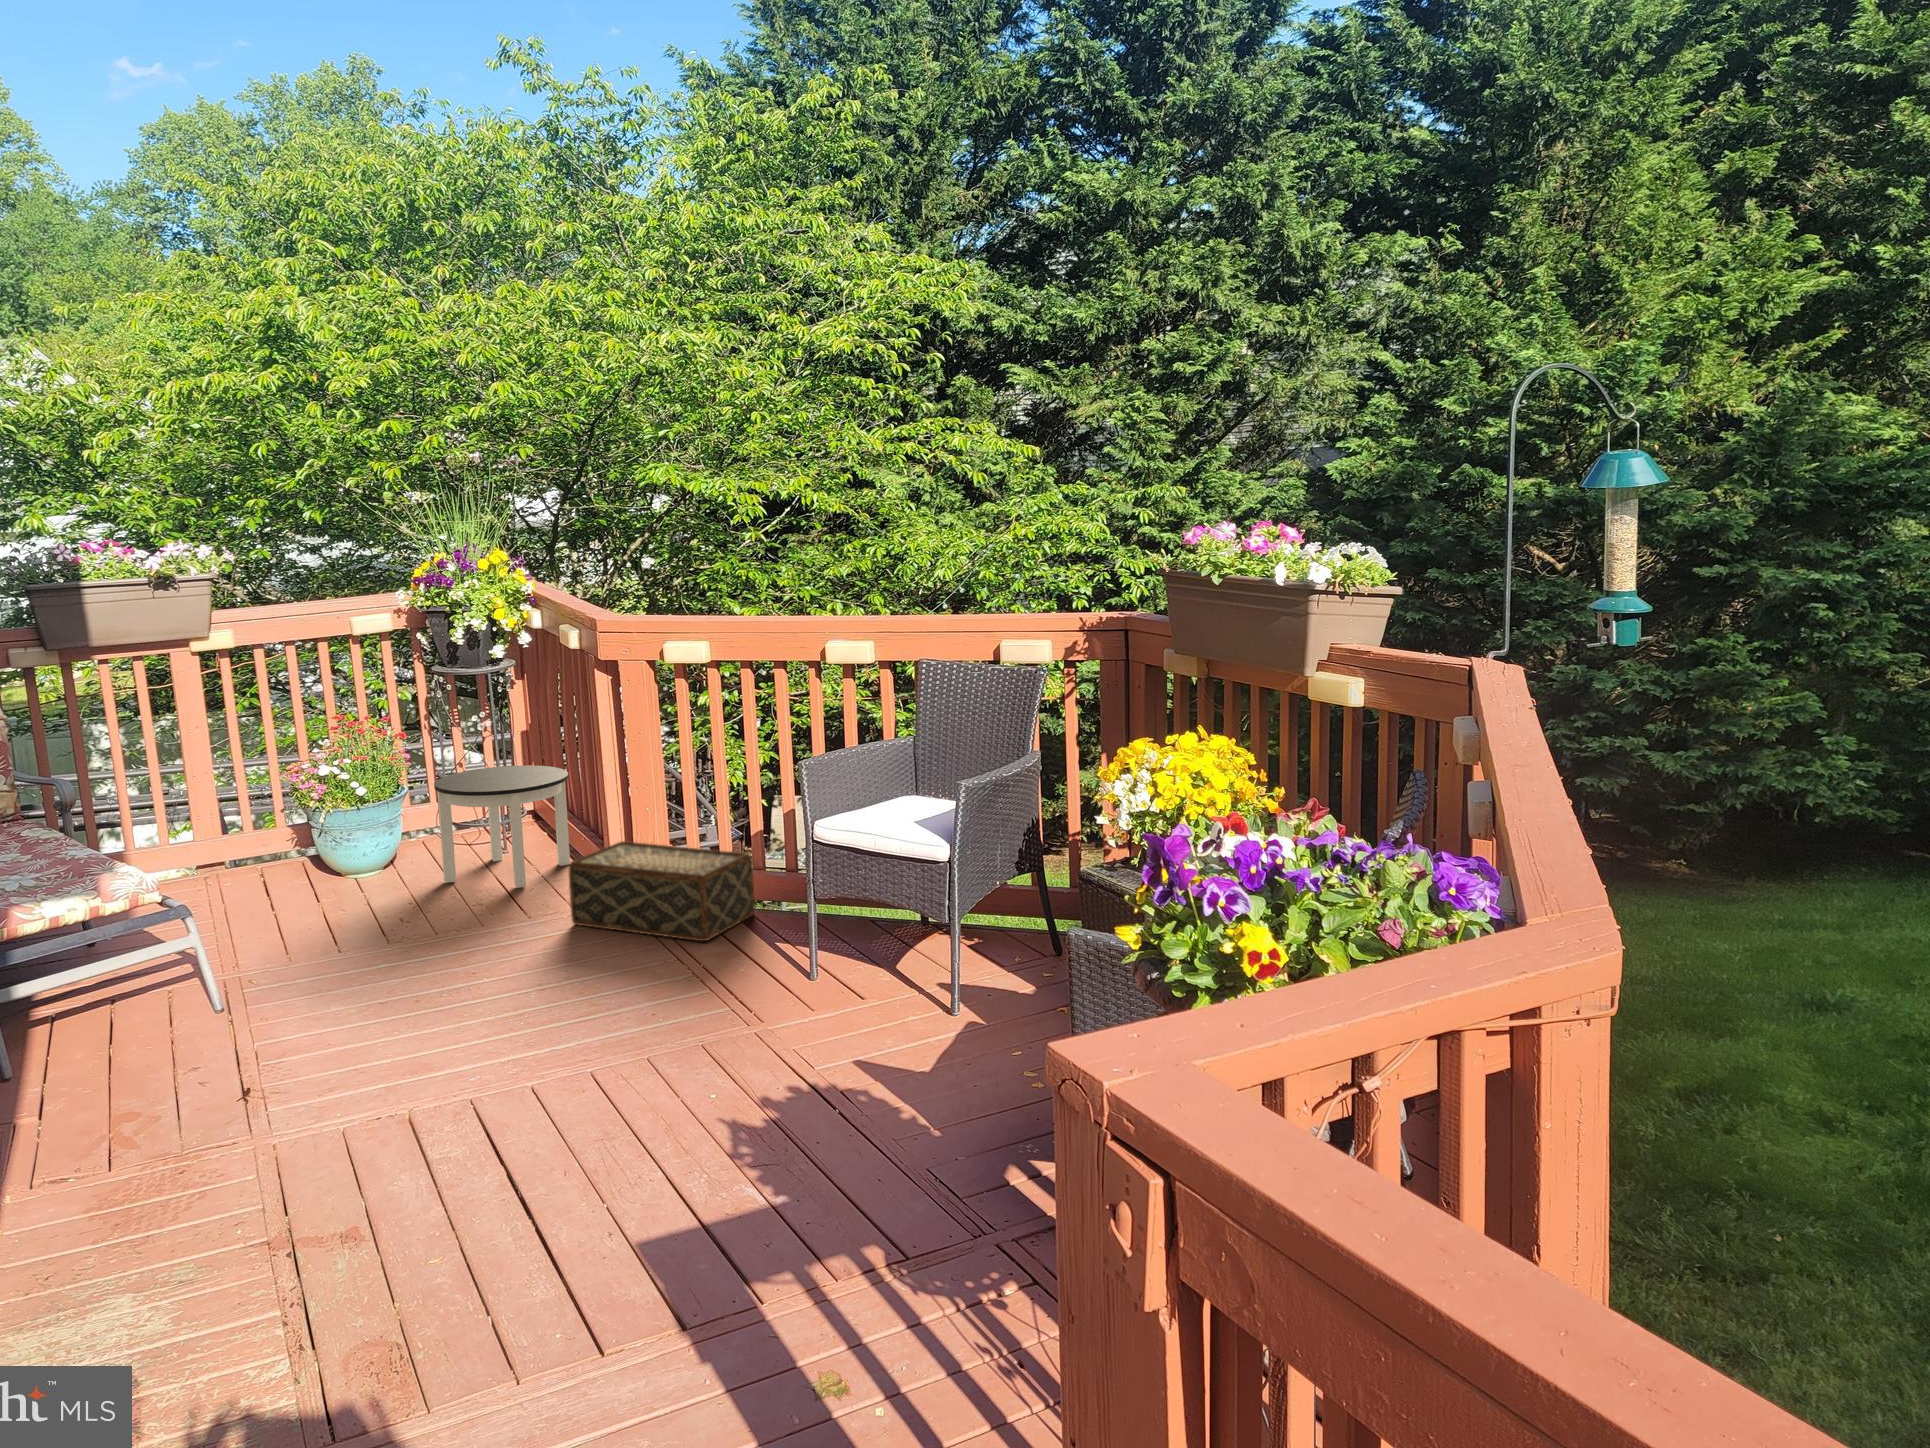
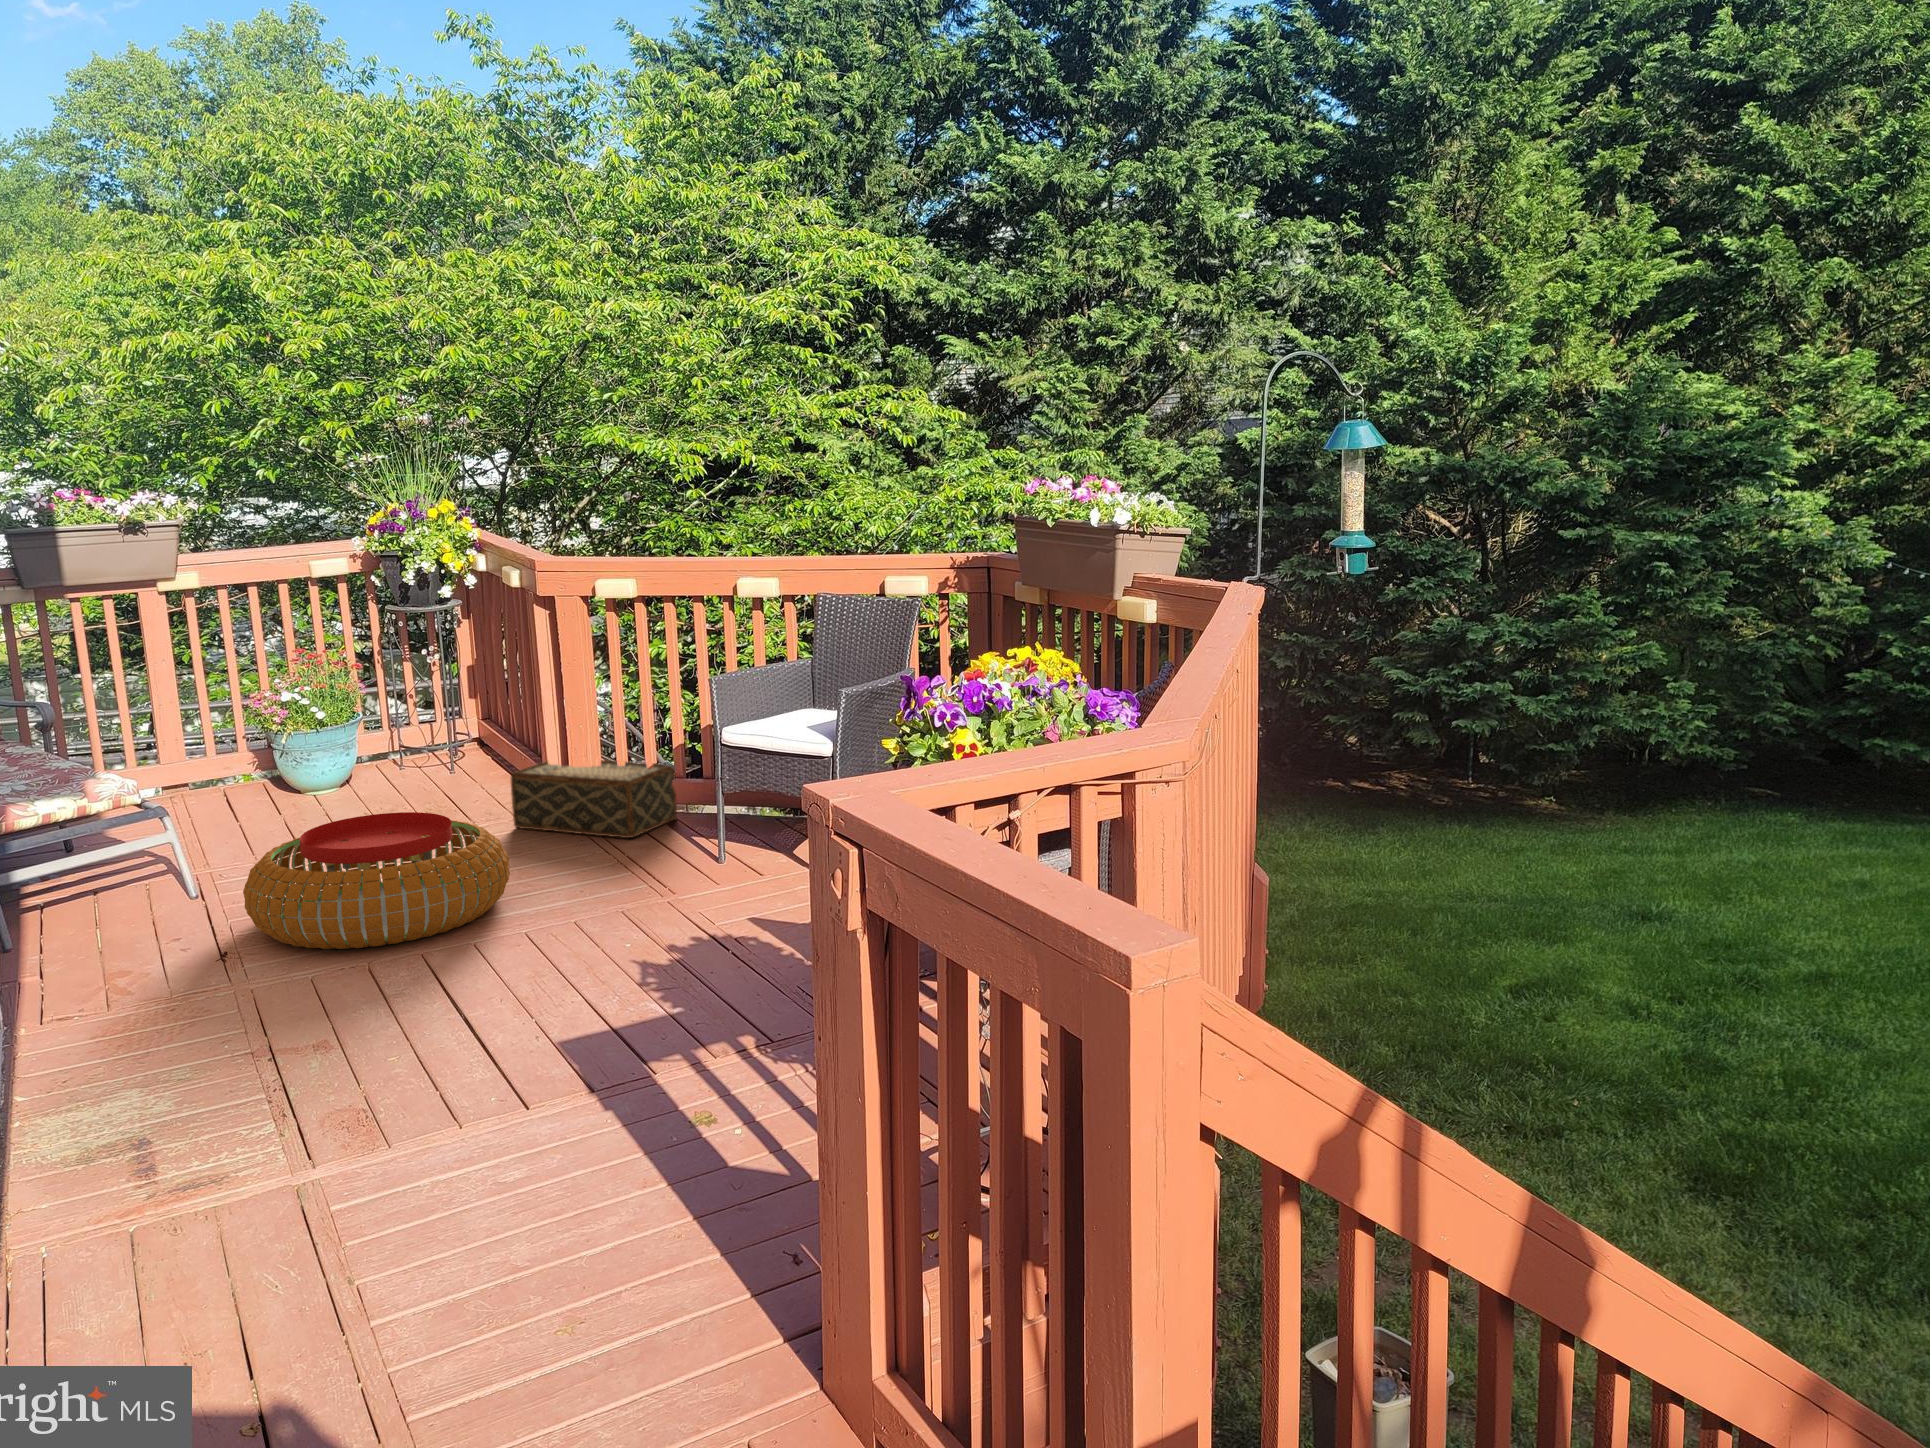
round table: present [434,765,570,888] -> none [389,696,514,801]
pouf: none [264,921,571,1098] -> present [243,812,510,949]

